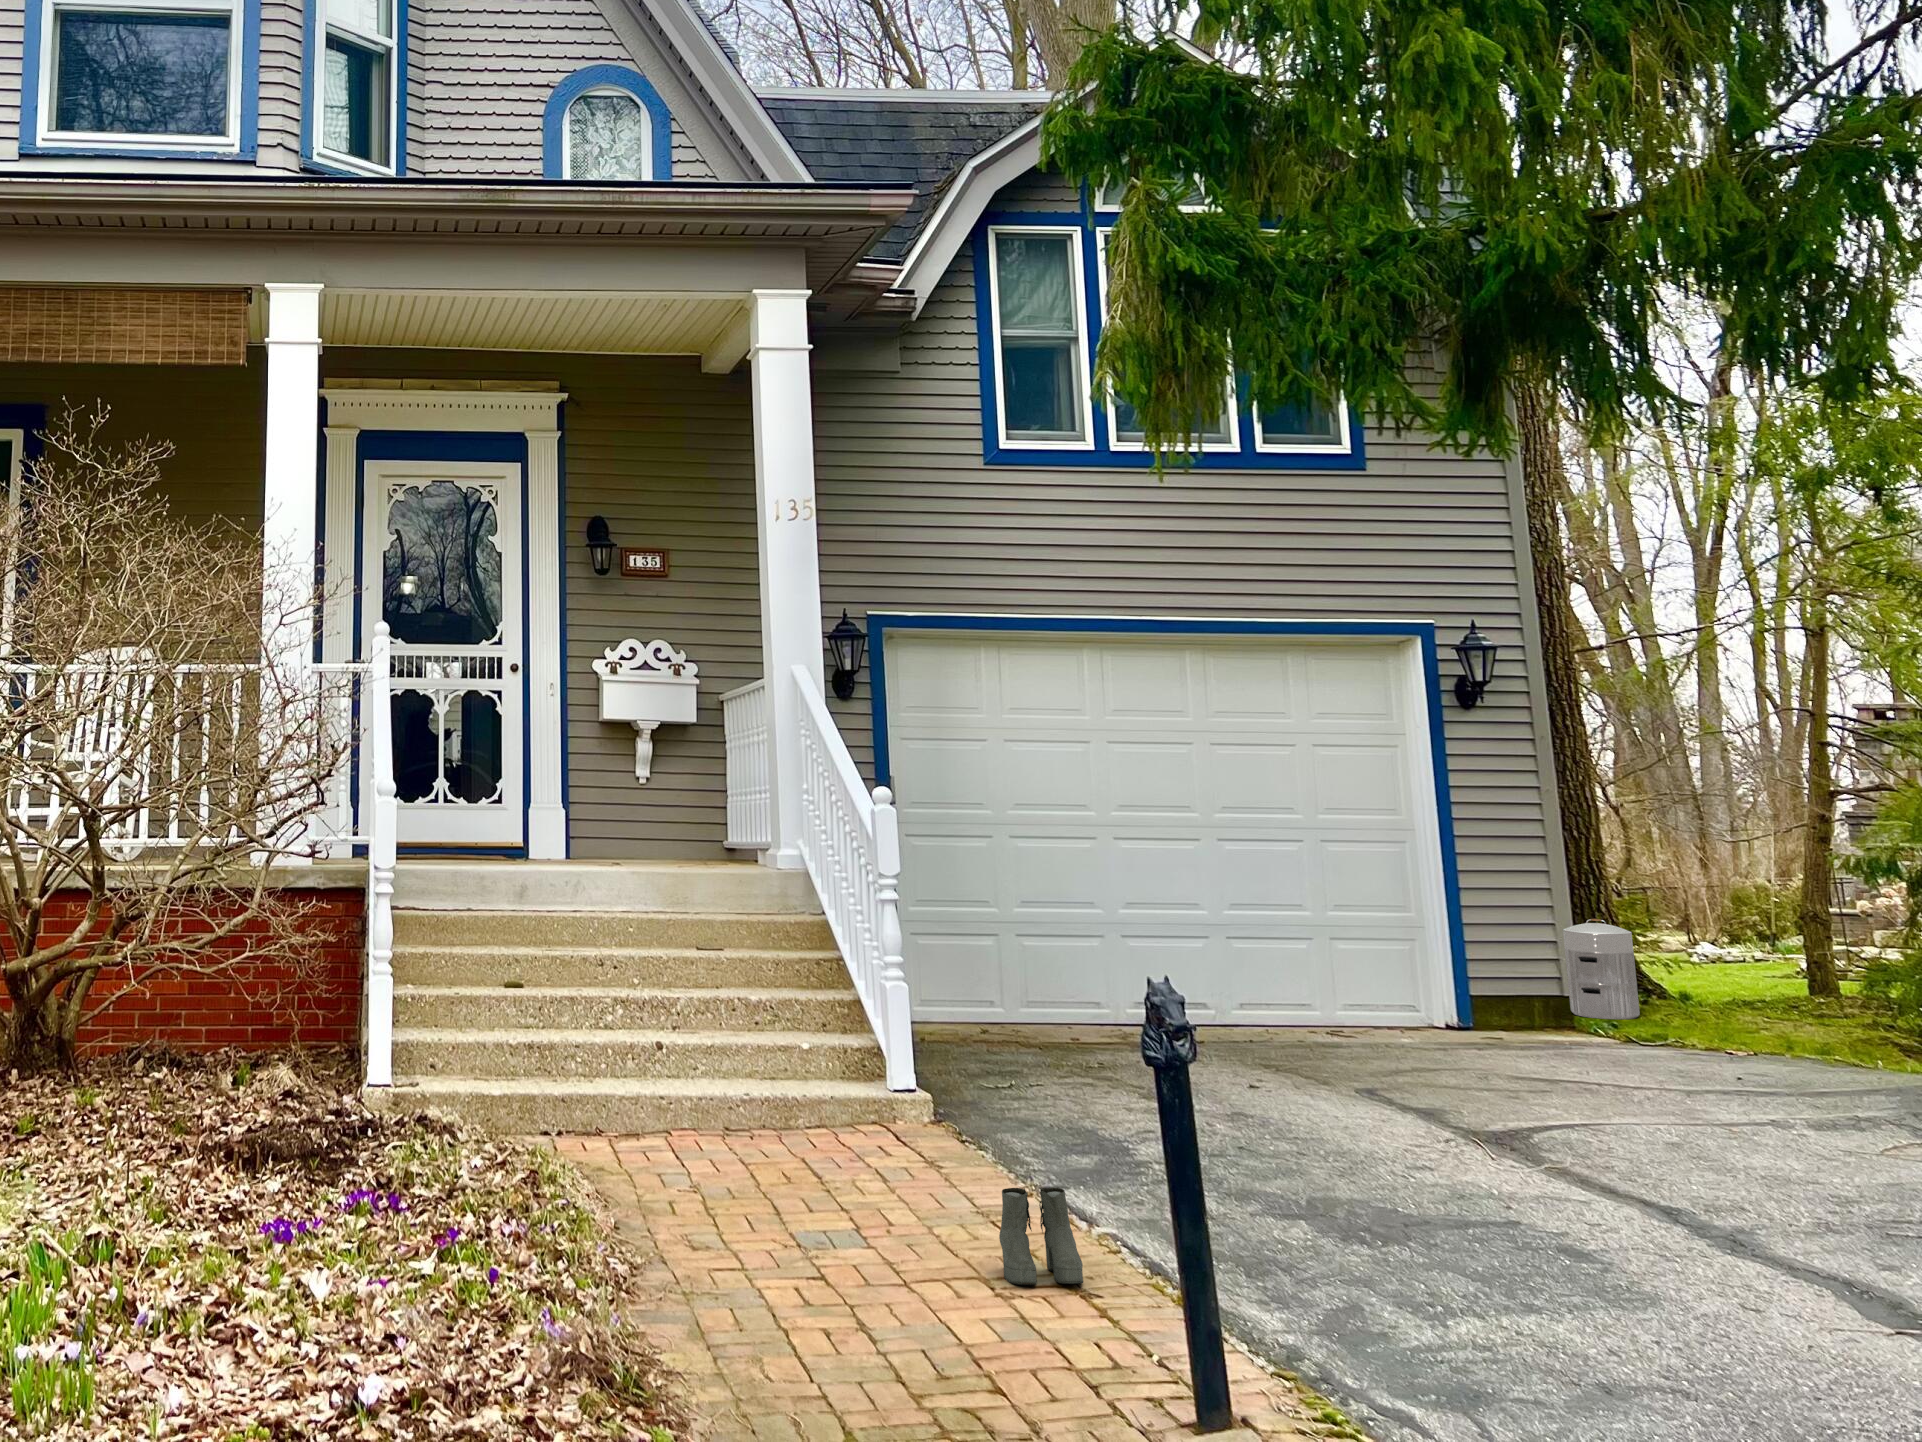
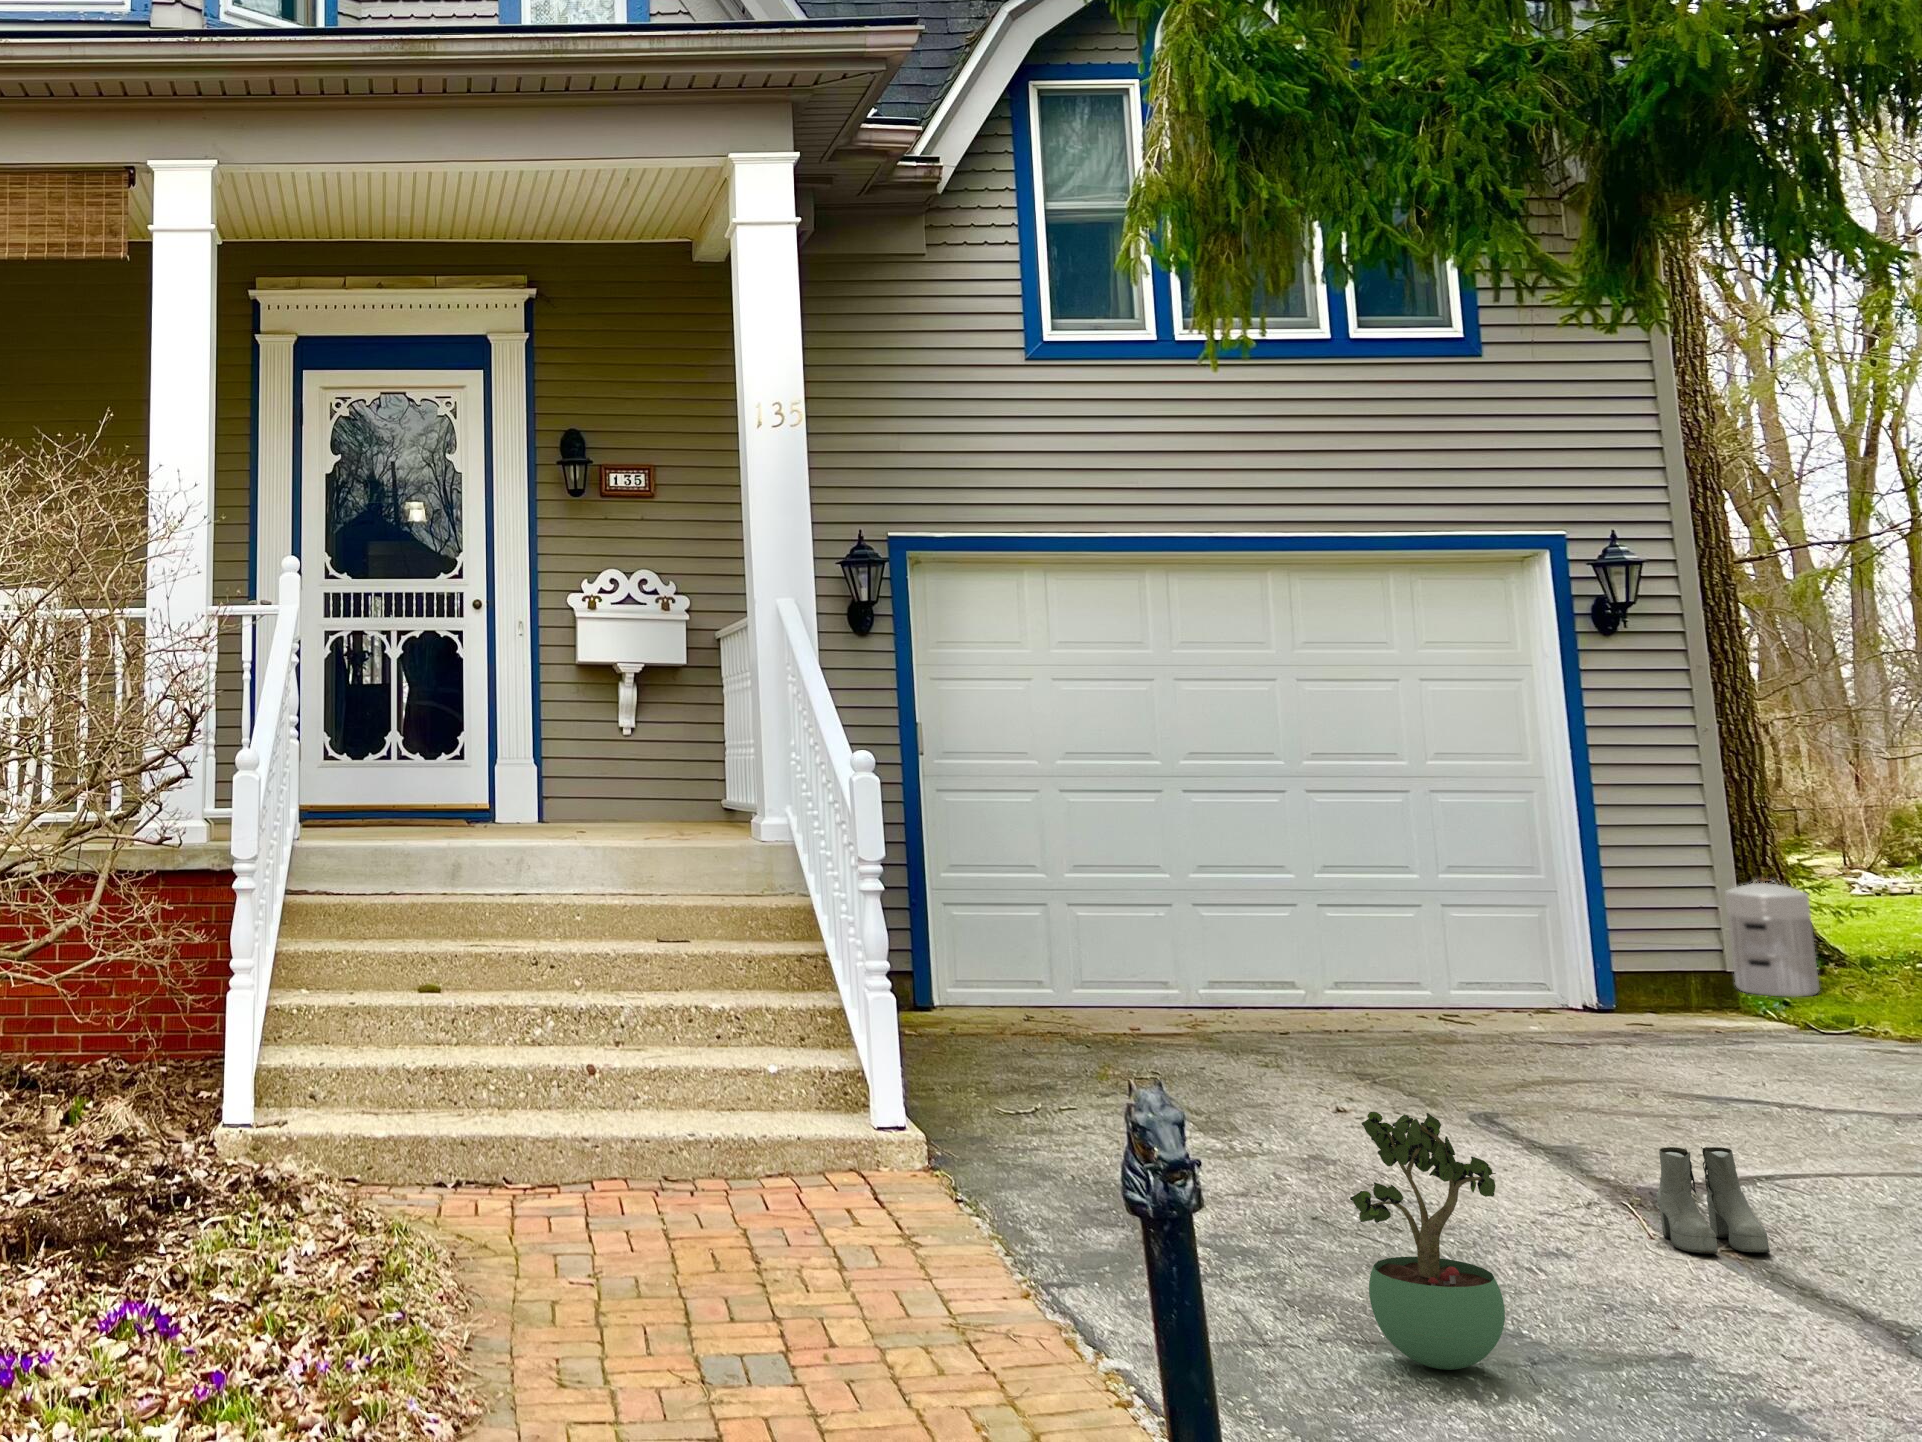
potted plant: none [1329,1076,1445,1268] -> present [1350,1112,1505,1370]
boots: present [999,1188,1083,1285] -> present [1657,1147,1770,1254]

